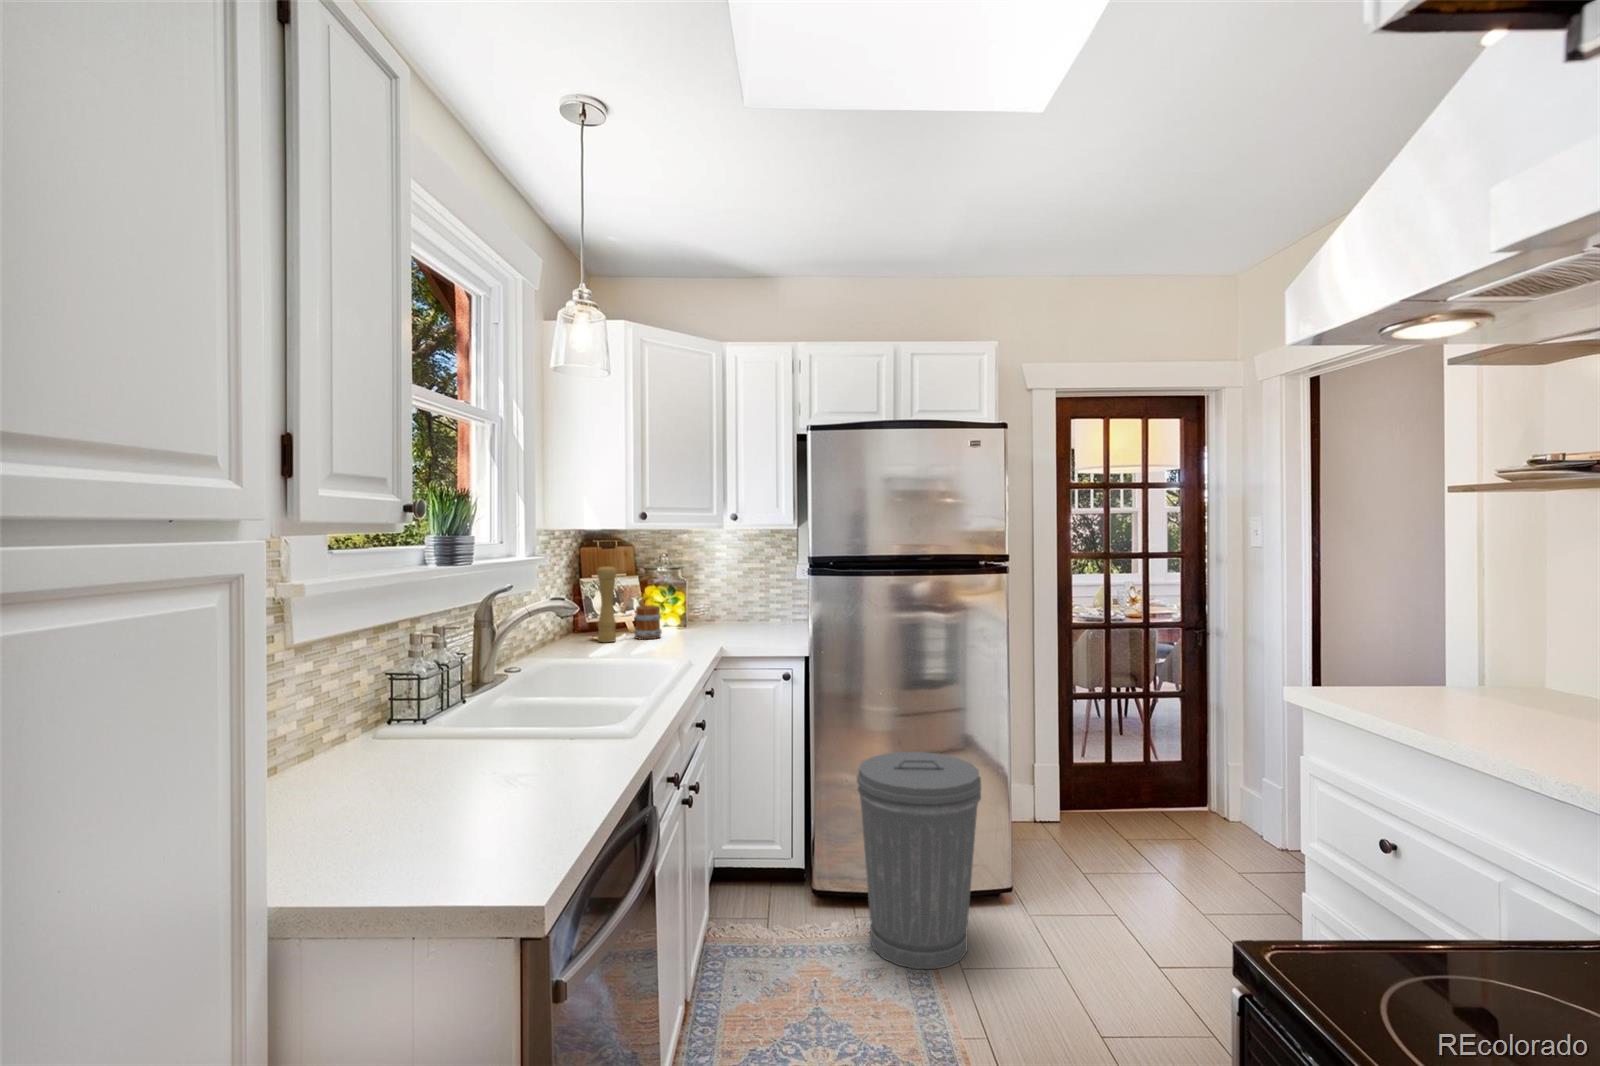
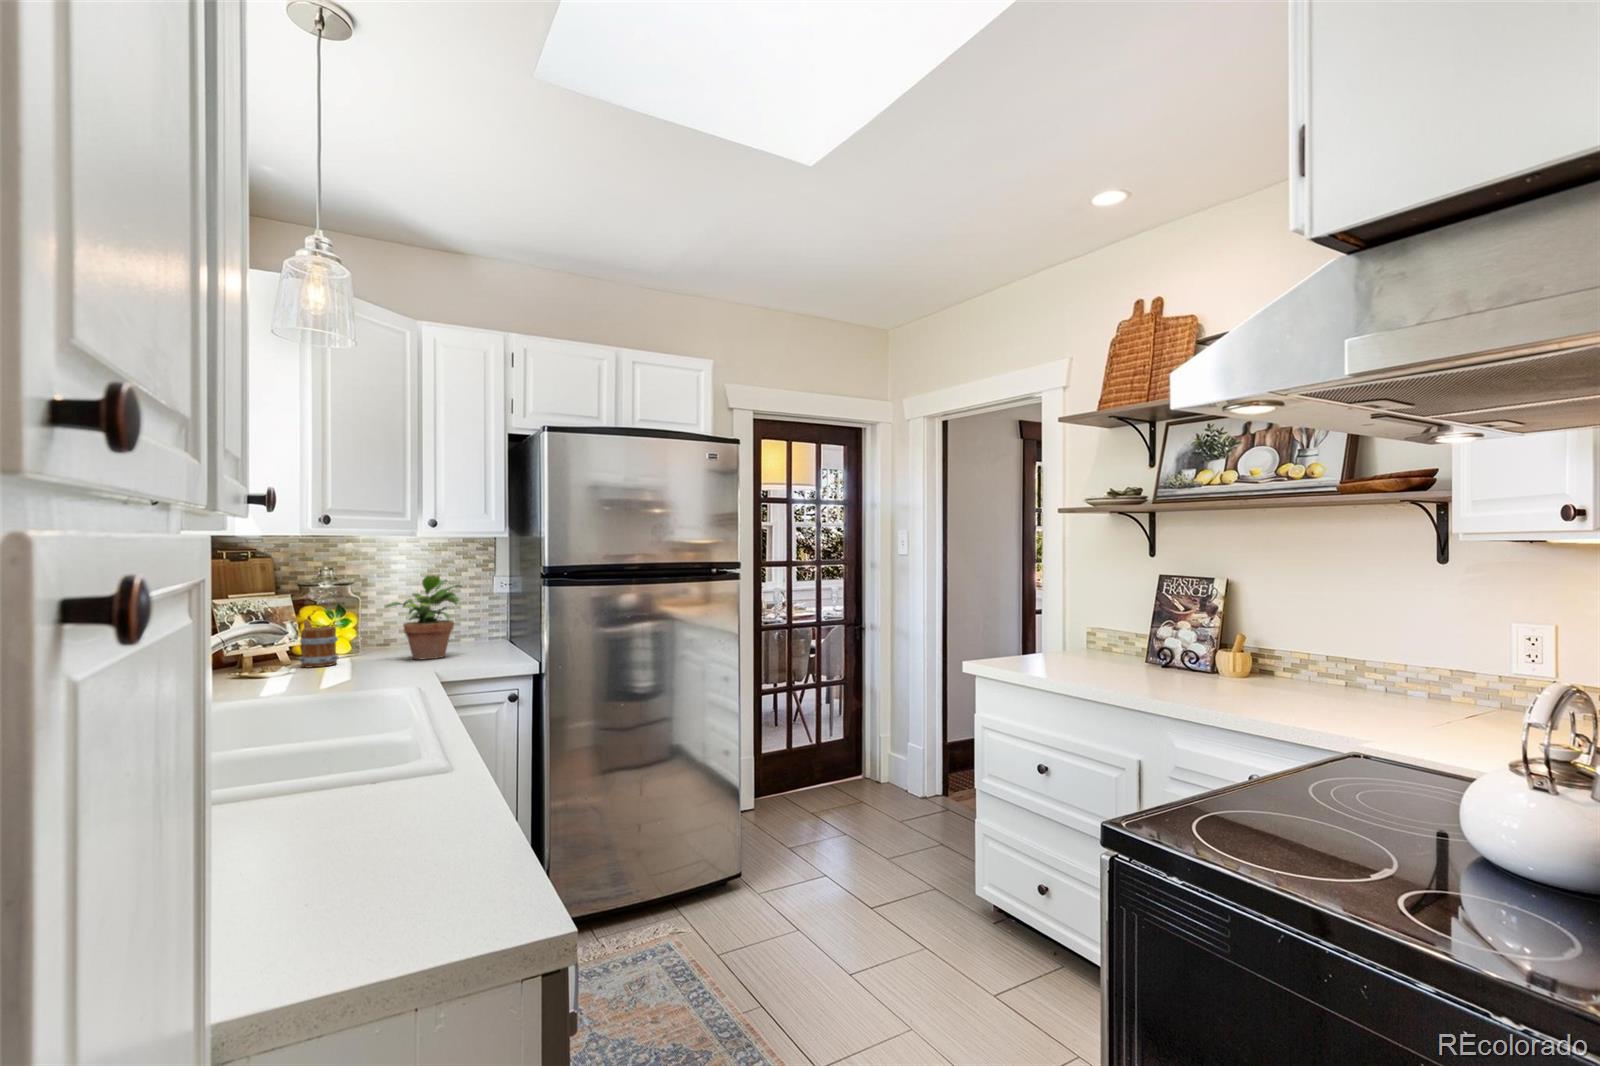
potted plant: none [696,564,760,639] -> present [385,574,461,659]
pepper mill: present [597,566,617,642] -> none [251,578,281,674]
trash can: present [857,752,981,969] -> none [605,753,729,969]

